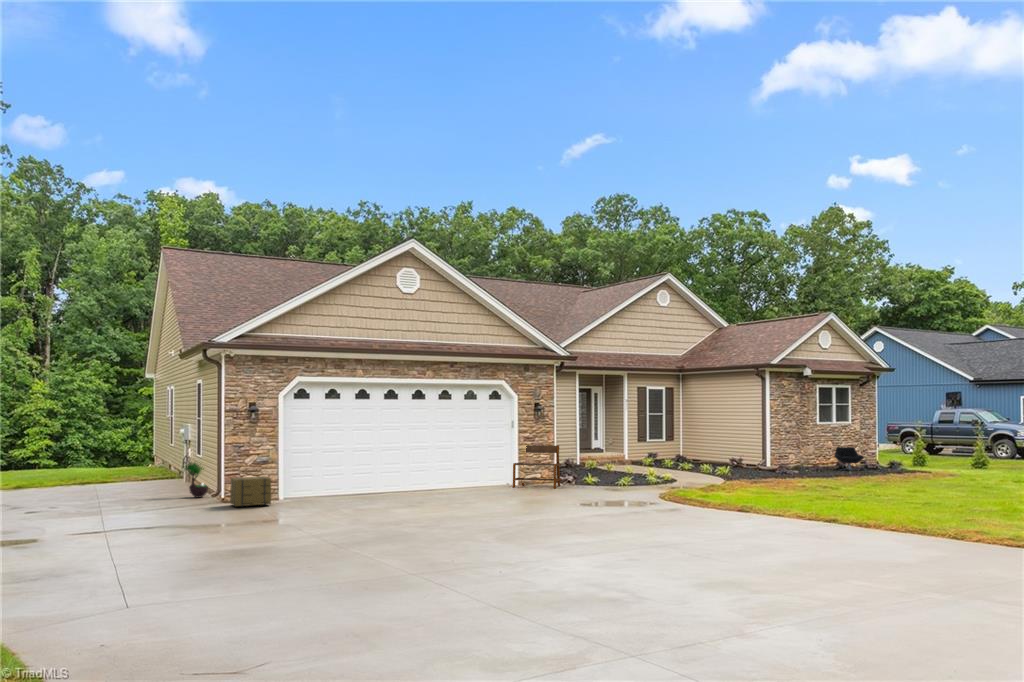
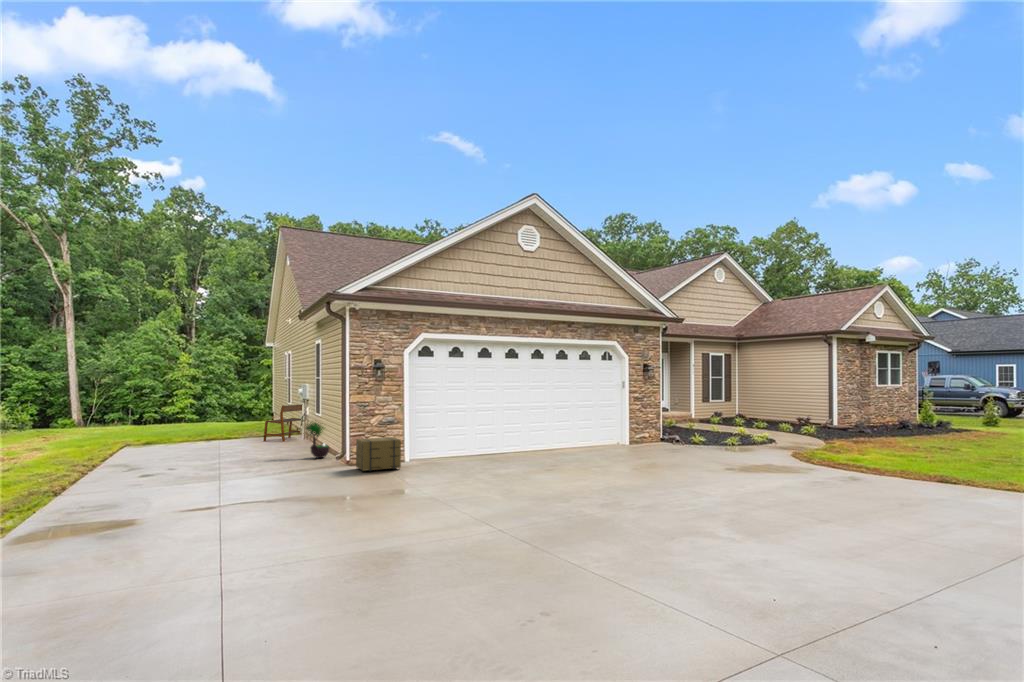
bench: present [513,445,562,489] -> present [263,404,304,442]
lounge chair: present [835,447,863,470] -> none [886,407,918,429]

